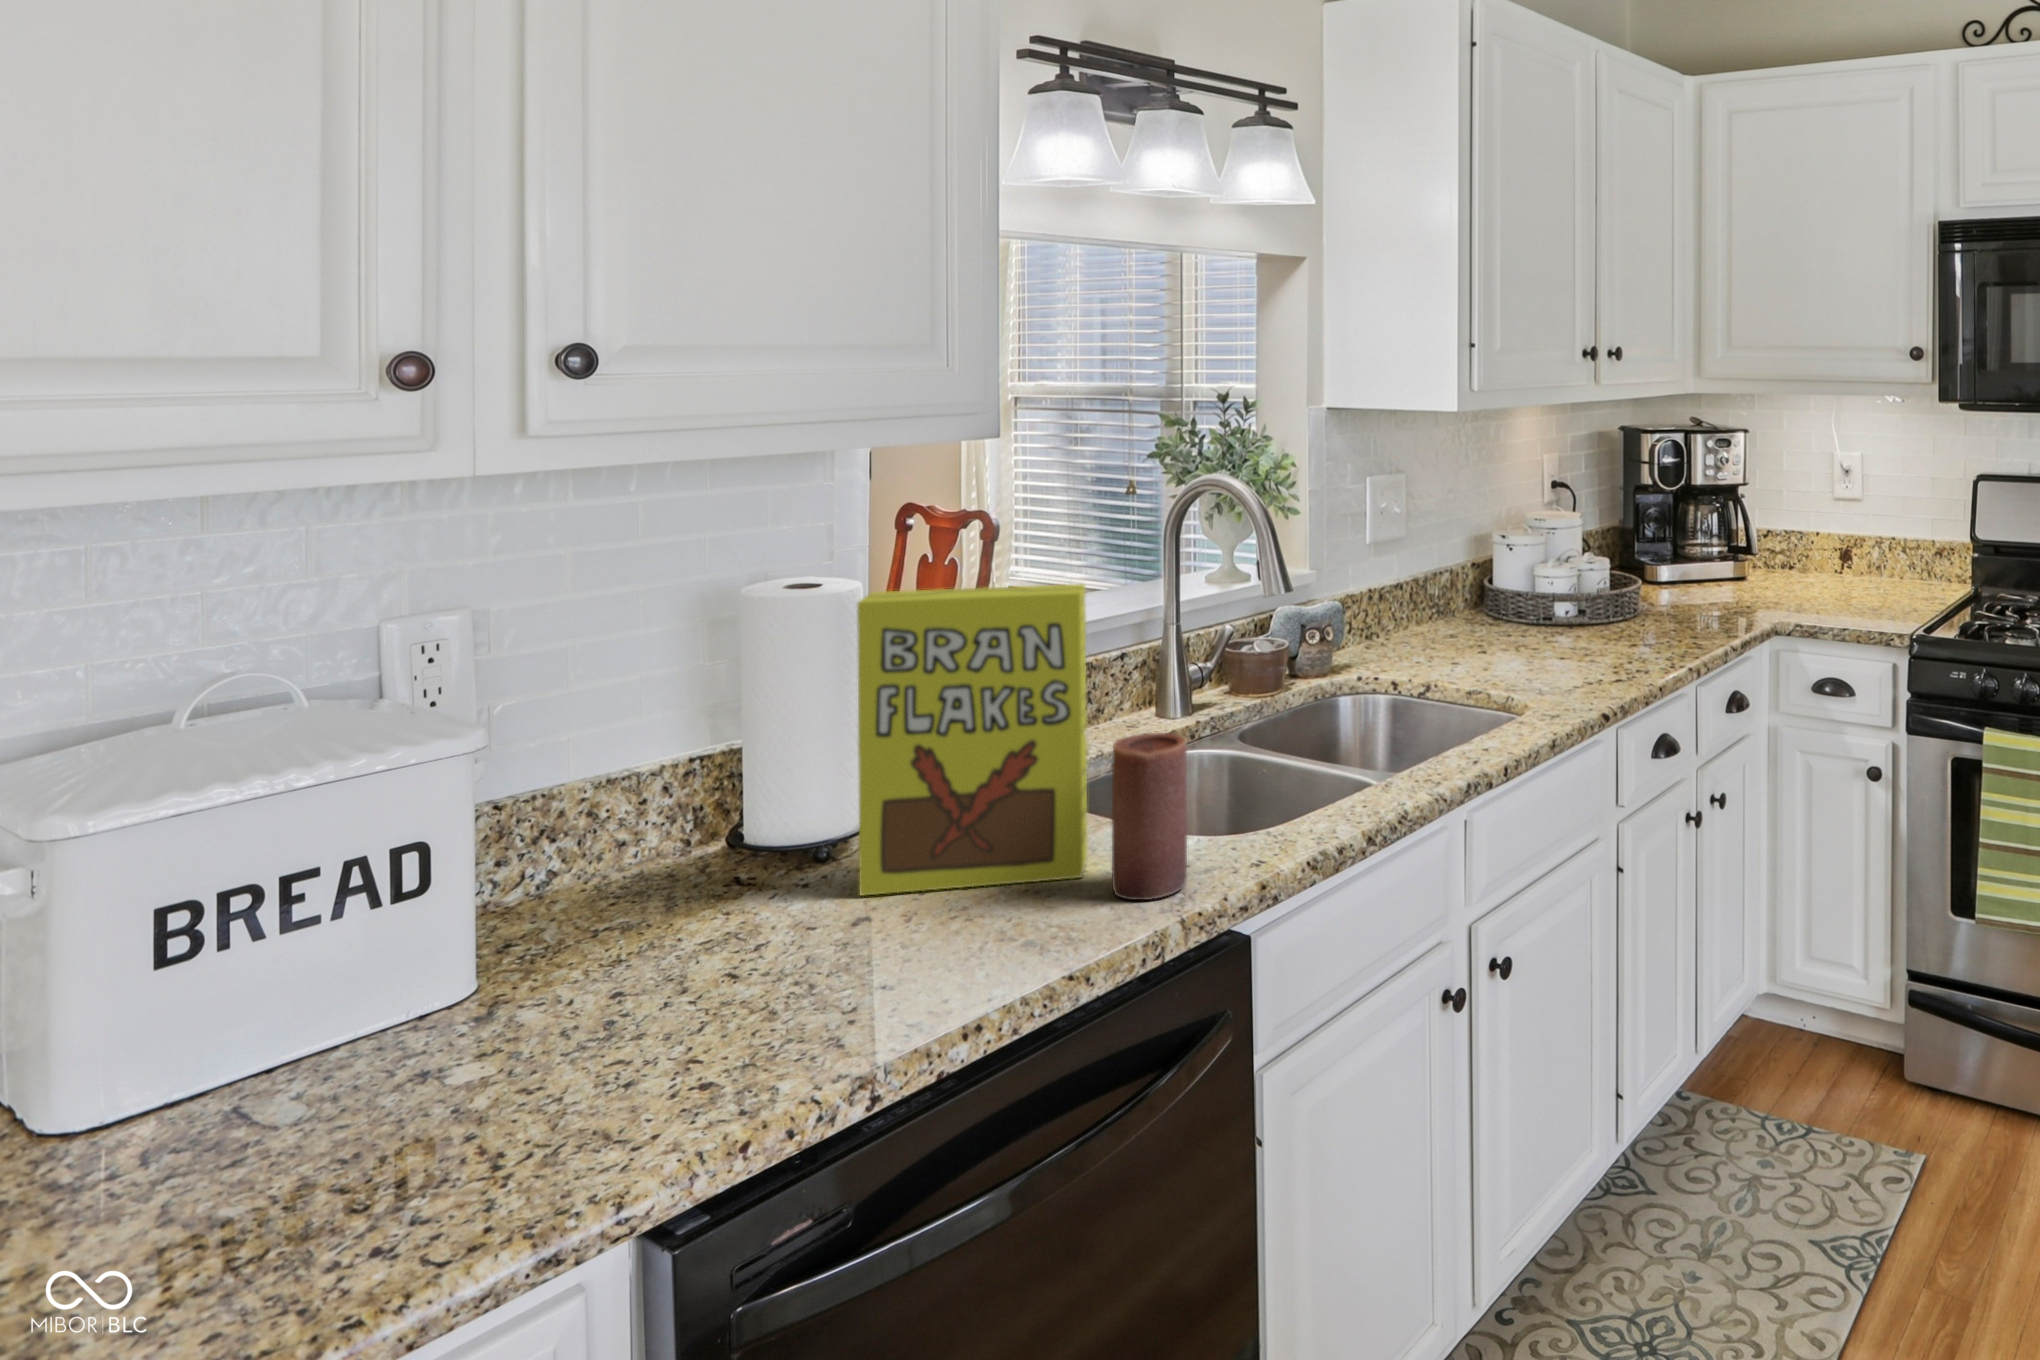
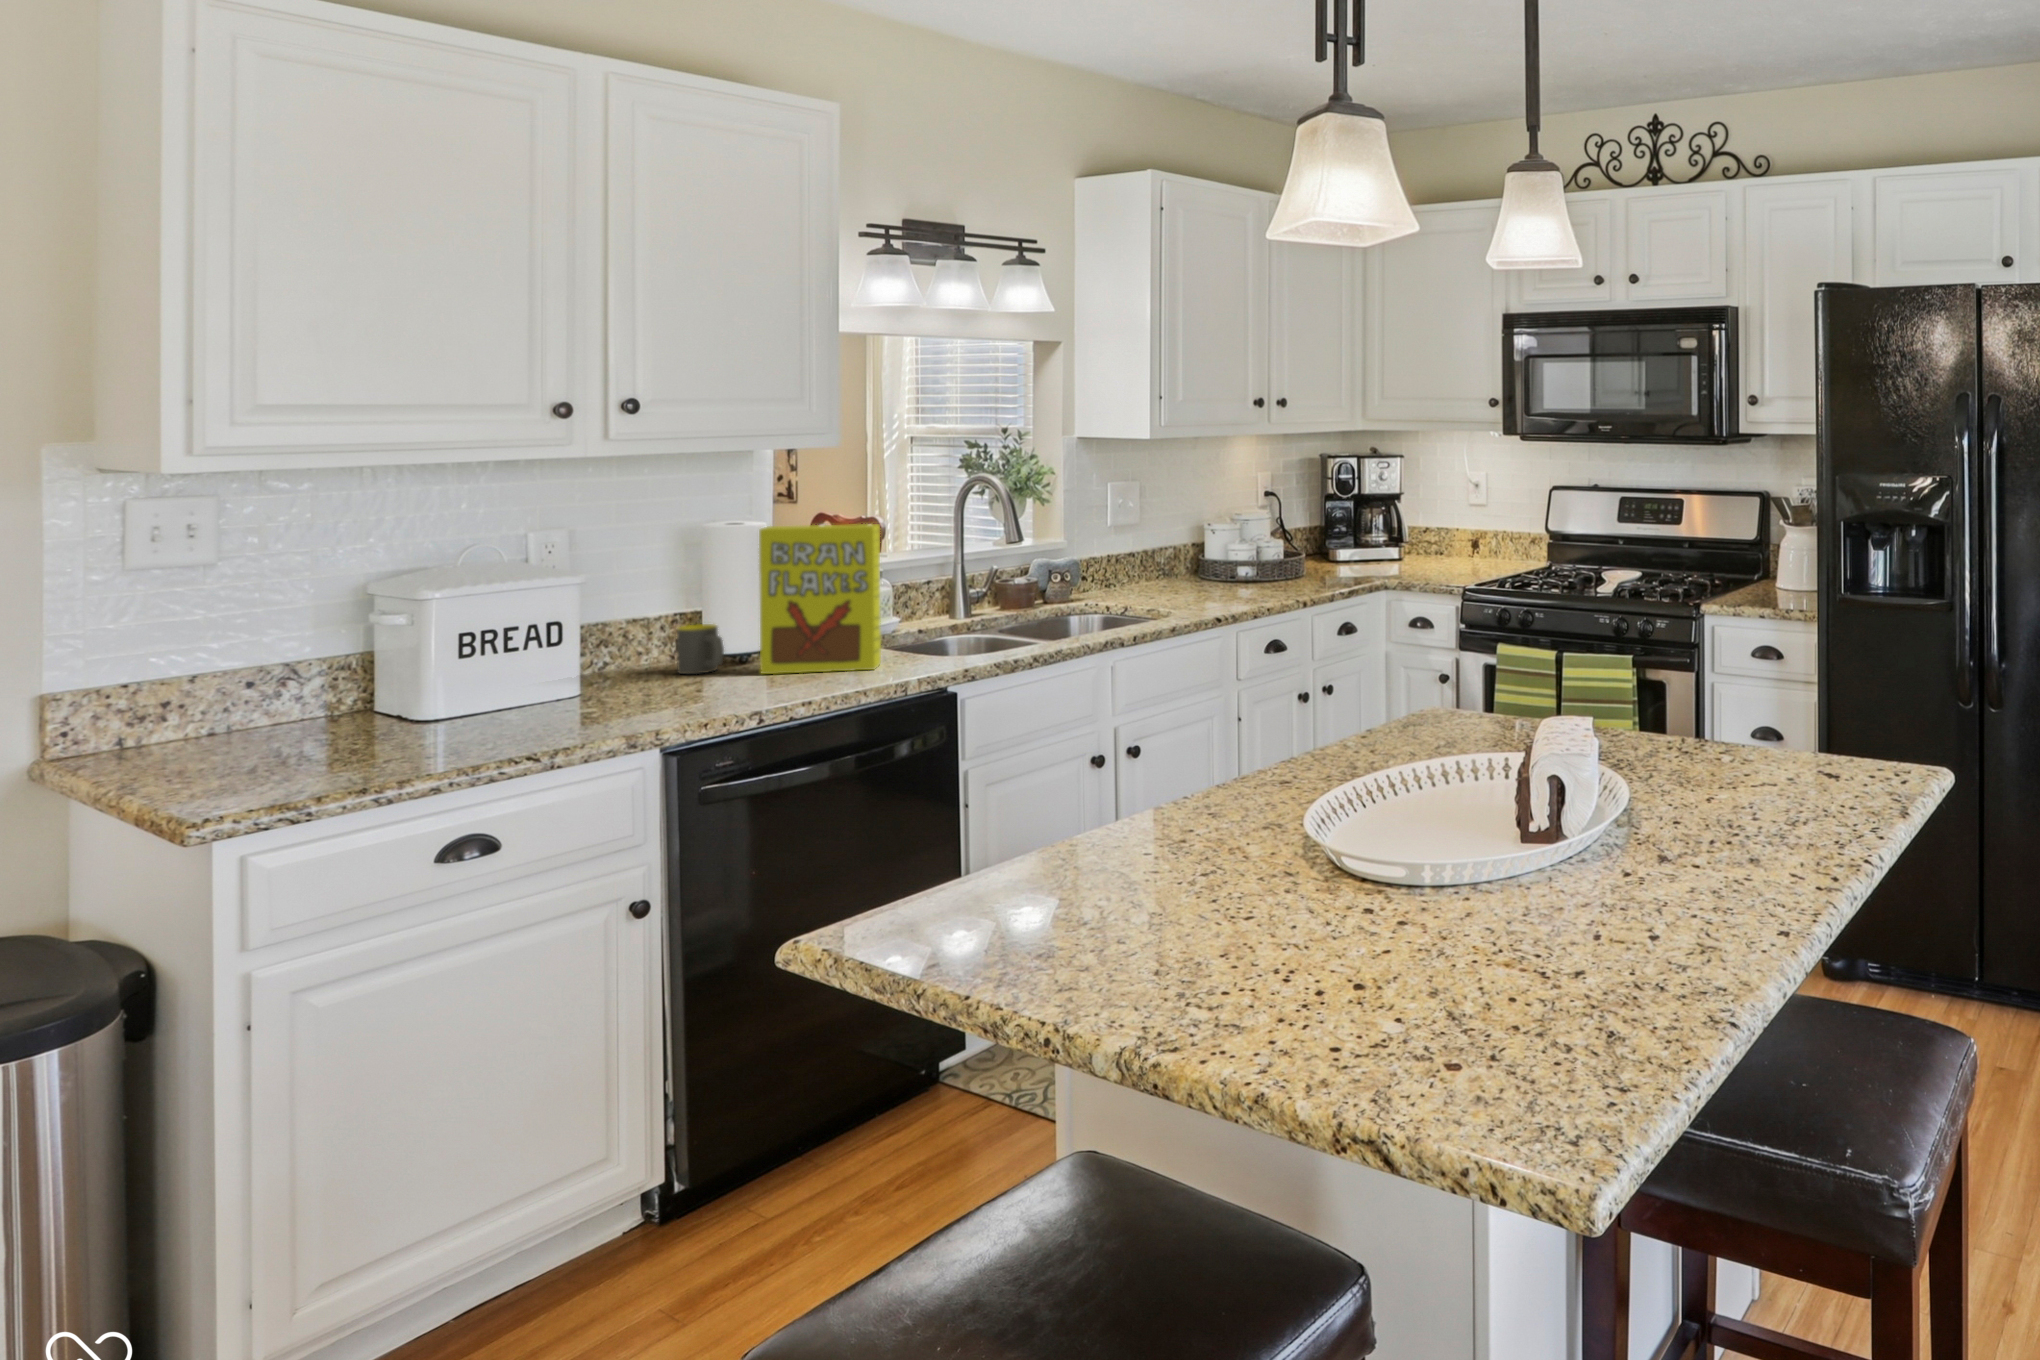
candle: present [1112,733,1188,900] -> none [887,597,926,675]
mug: none [694,783,787,893] -> present [677,624,724,674]

